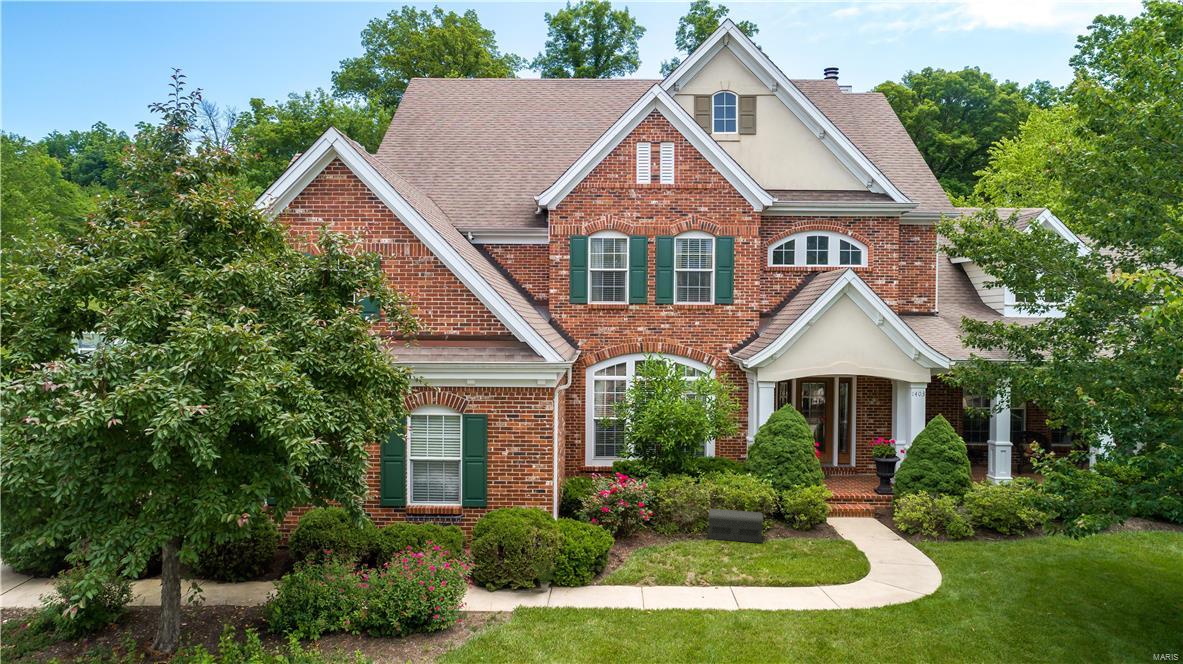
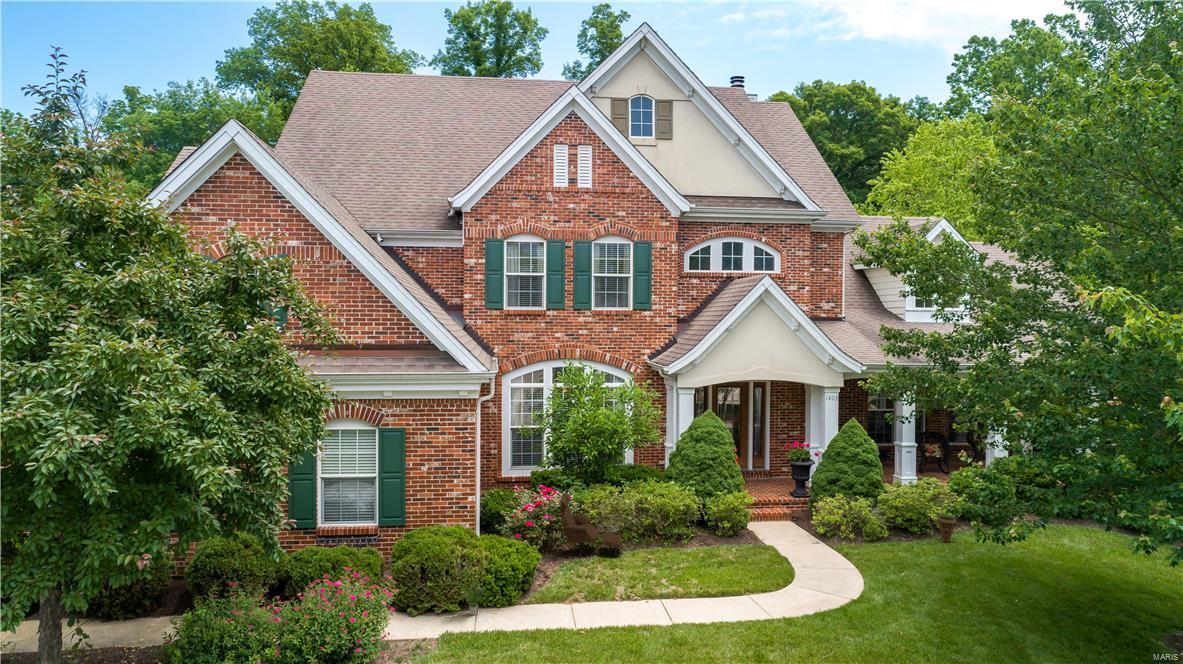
lounge chair: none [634,482,696,547] -> present [560,493,622,558]
storage bench: present [709,509,763,543] -> none [634,518,688,551]
basket: none [1024,515,1056,548] -> present [928,515,956,543]

